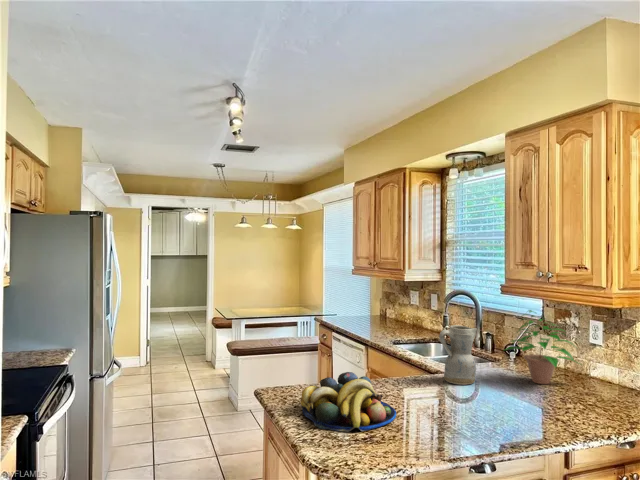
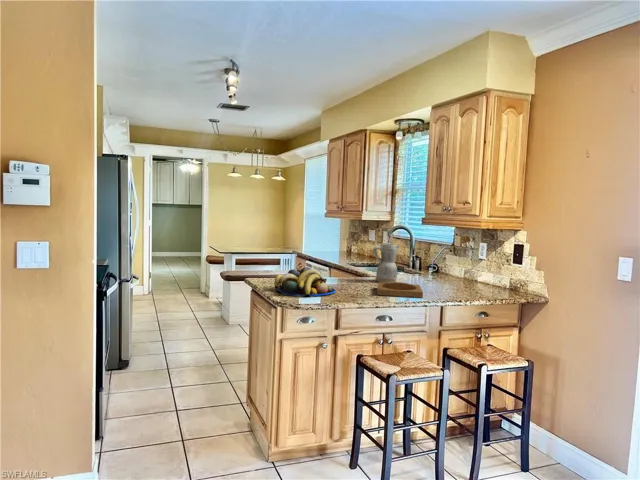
potted plant: present [503,310,577,384] -> none [416,234,471,284]
tray: none [455,391,539,426] -> present [377,282,423,298]

